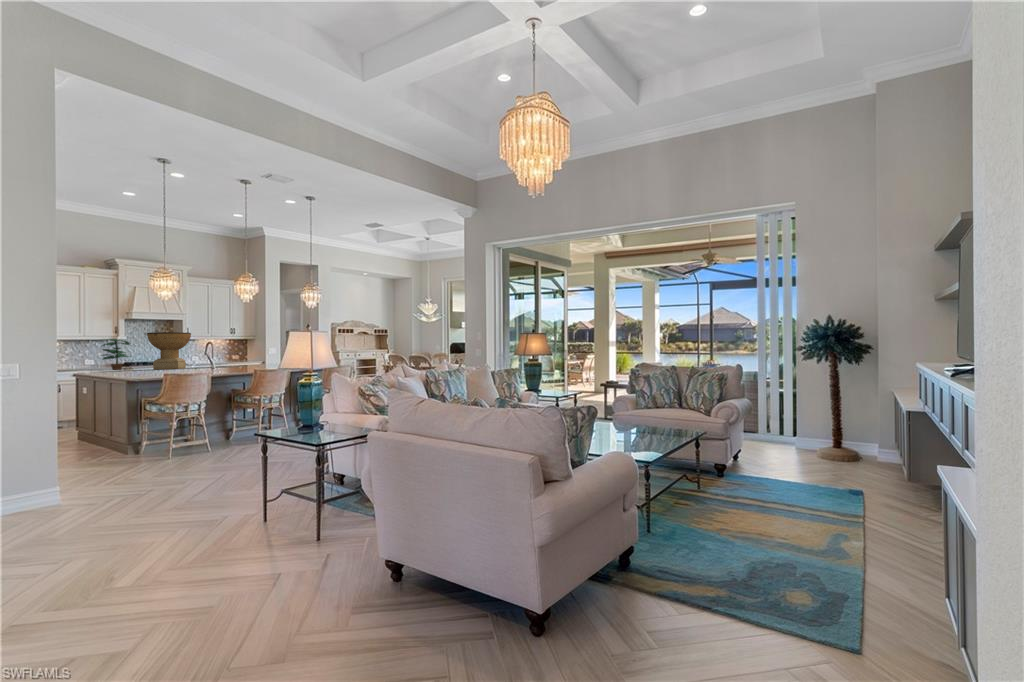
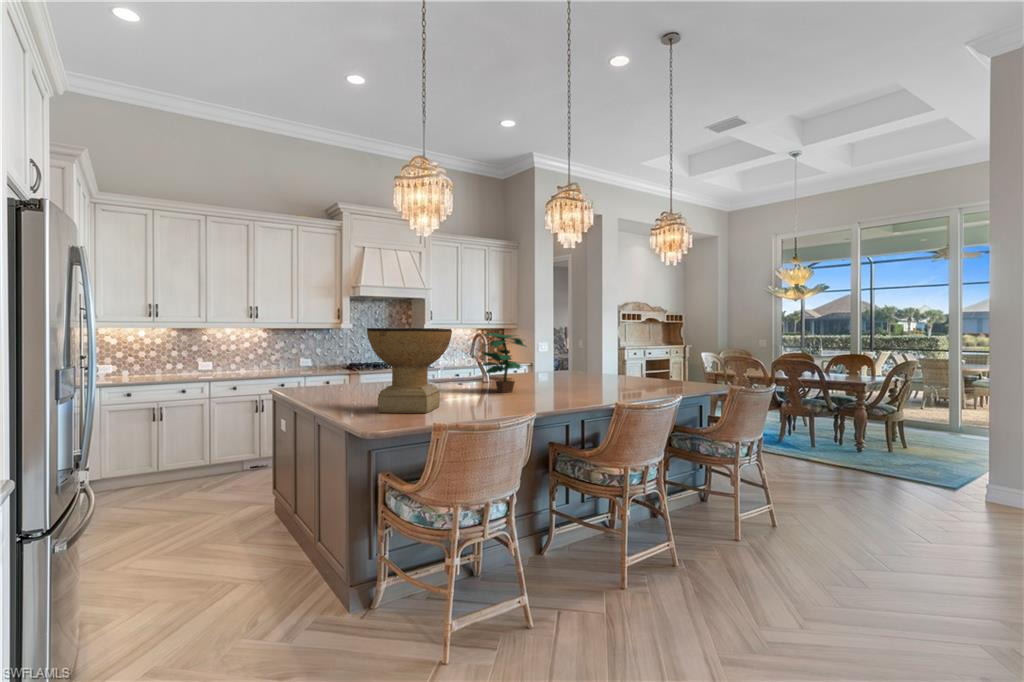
potted plant: present [102,339,130,370] -> present [482,333,525,392]

